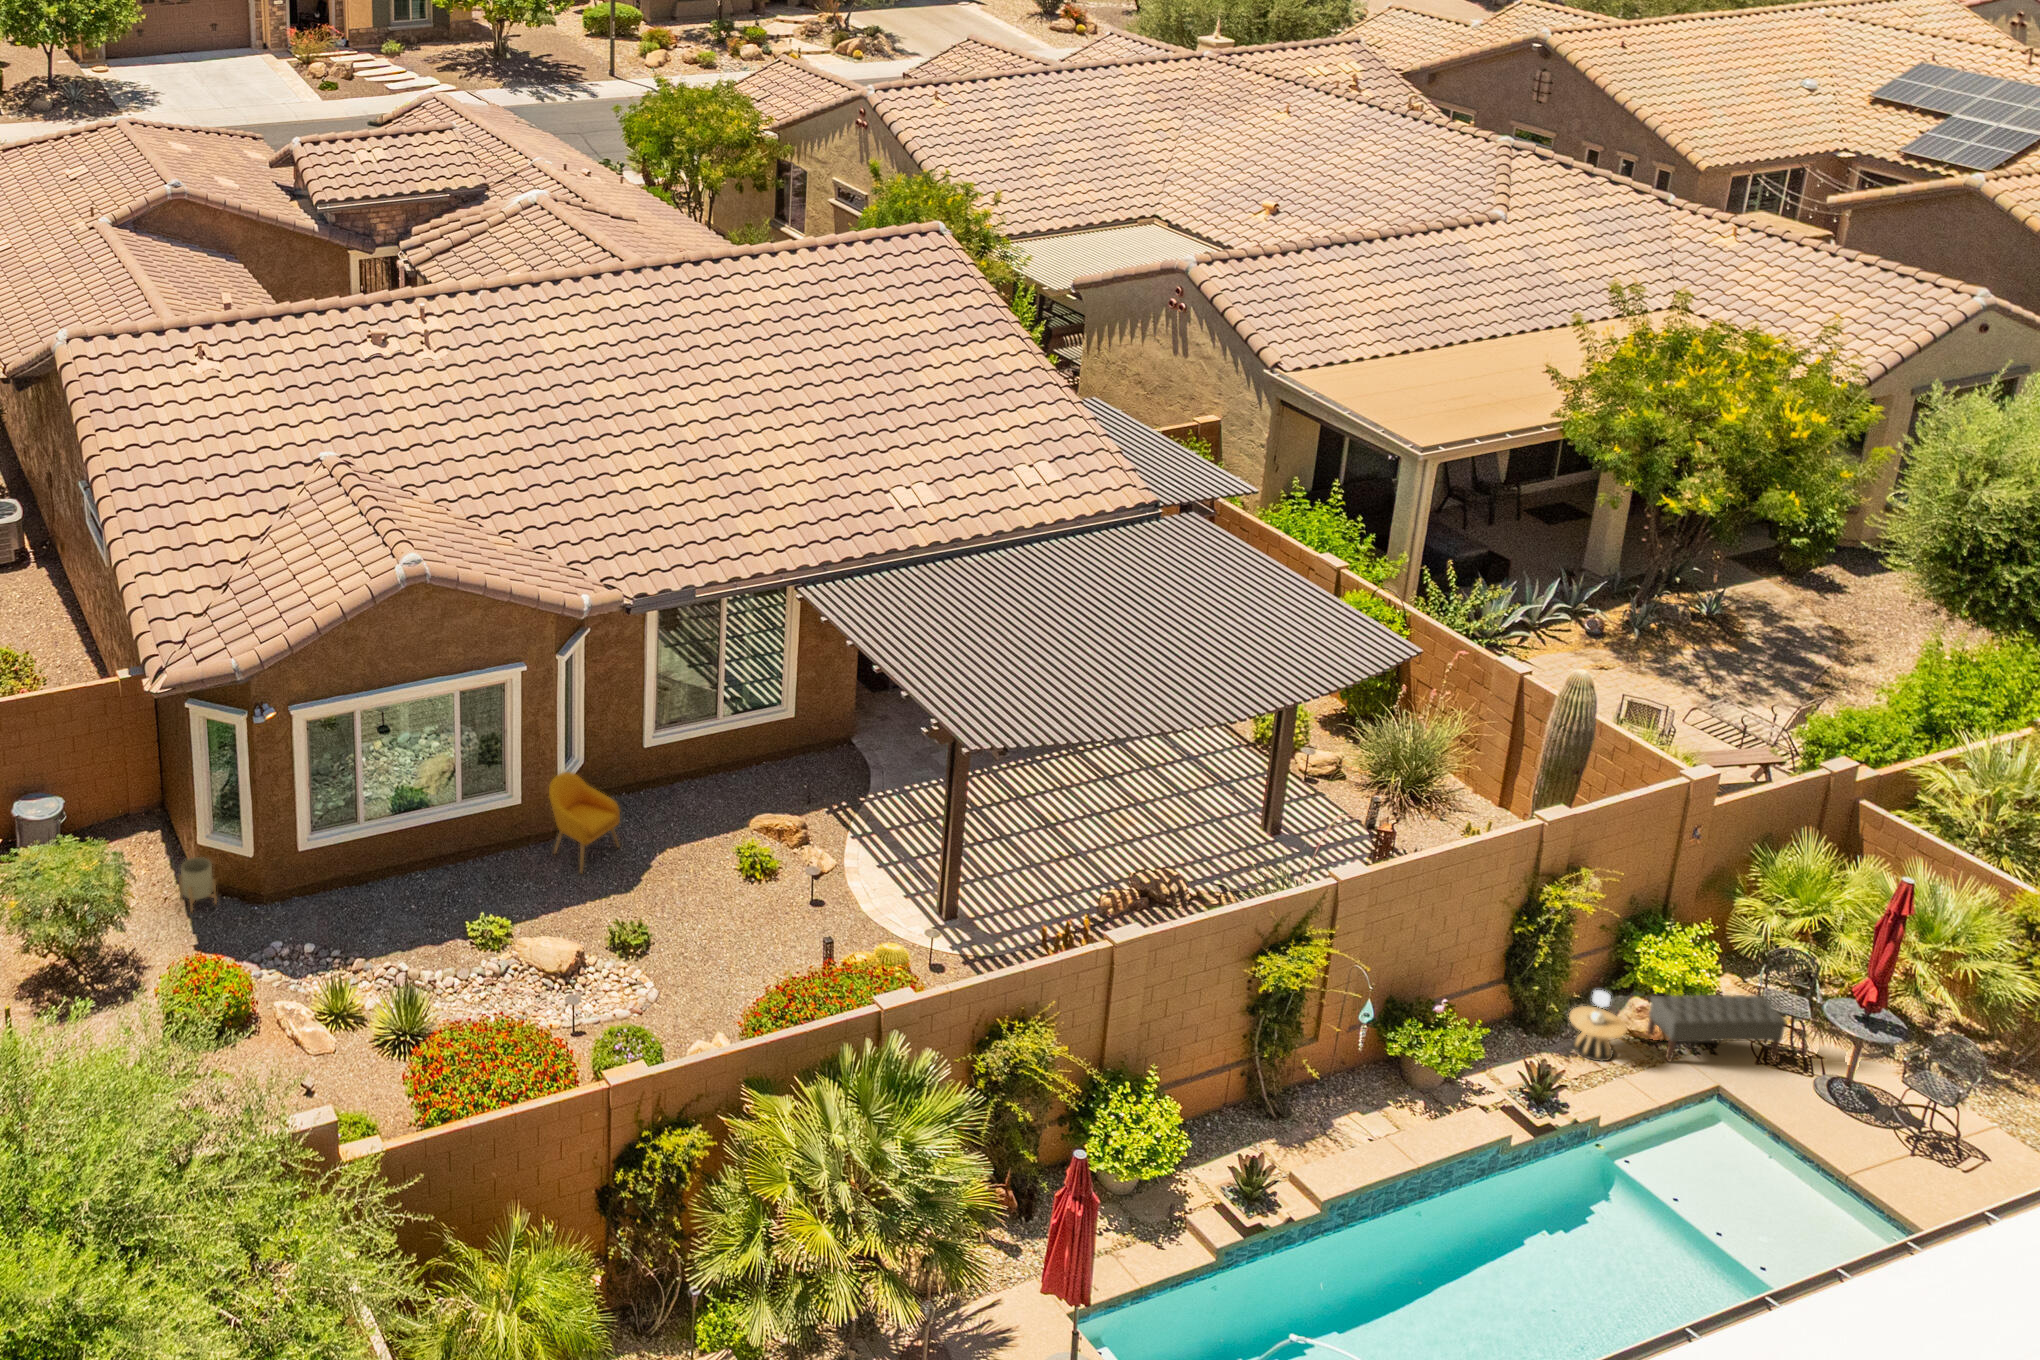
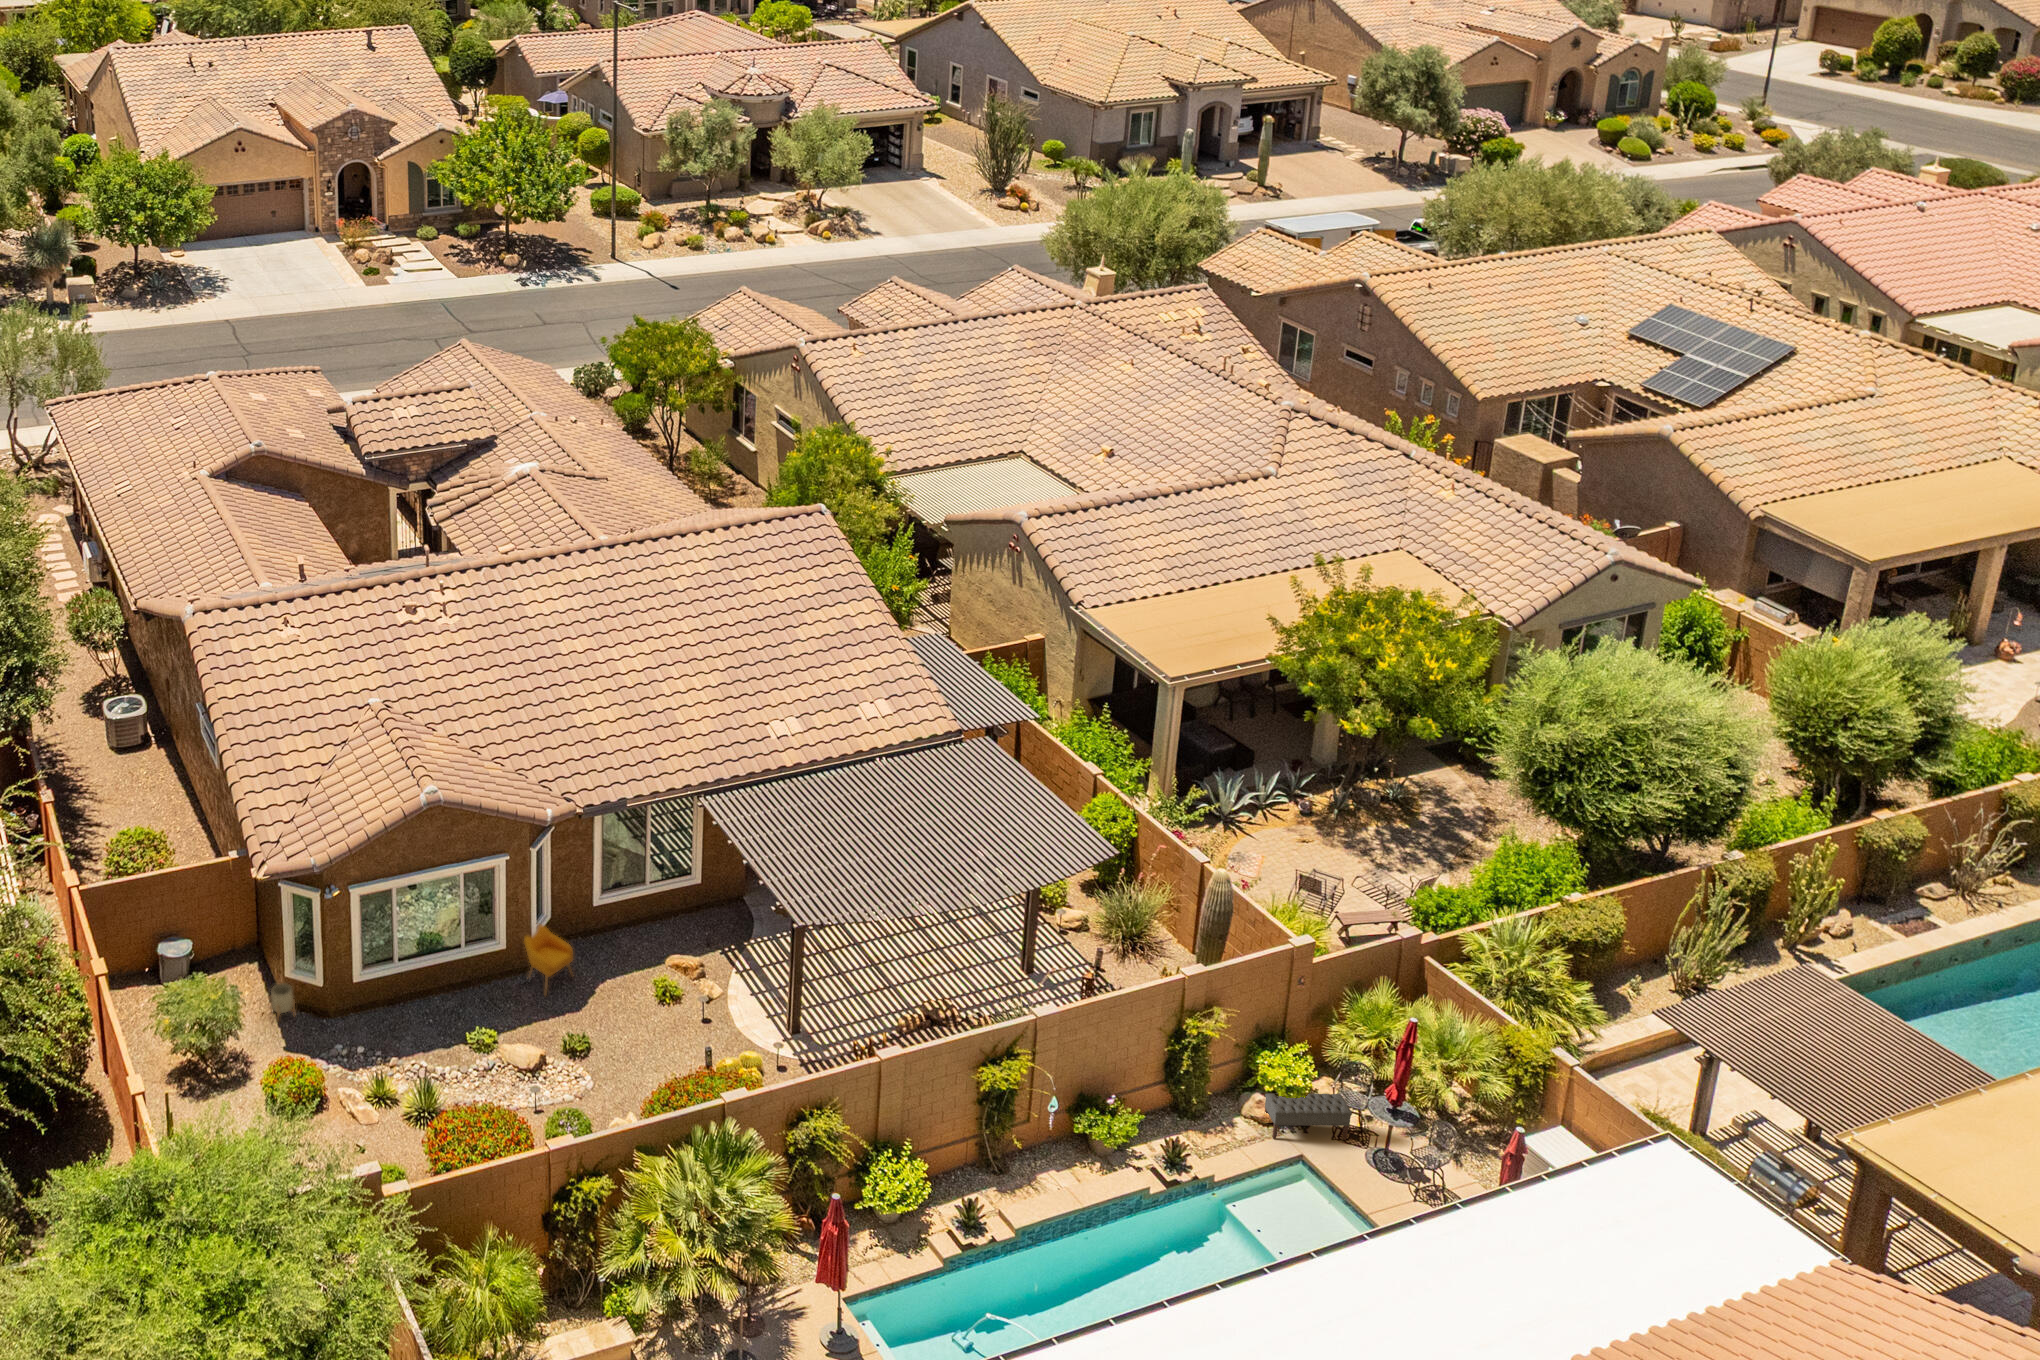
side table: present [1569,990,1626,1061] -> none [1210,1089,1246,1138]

